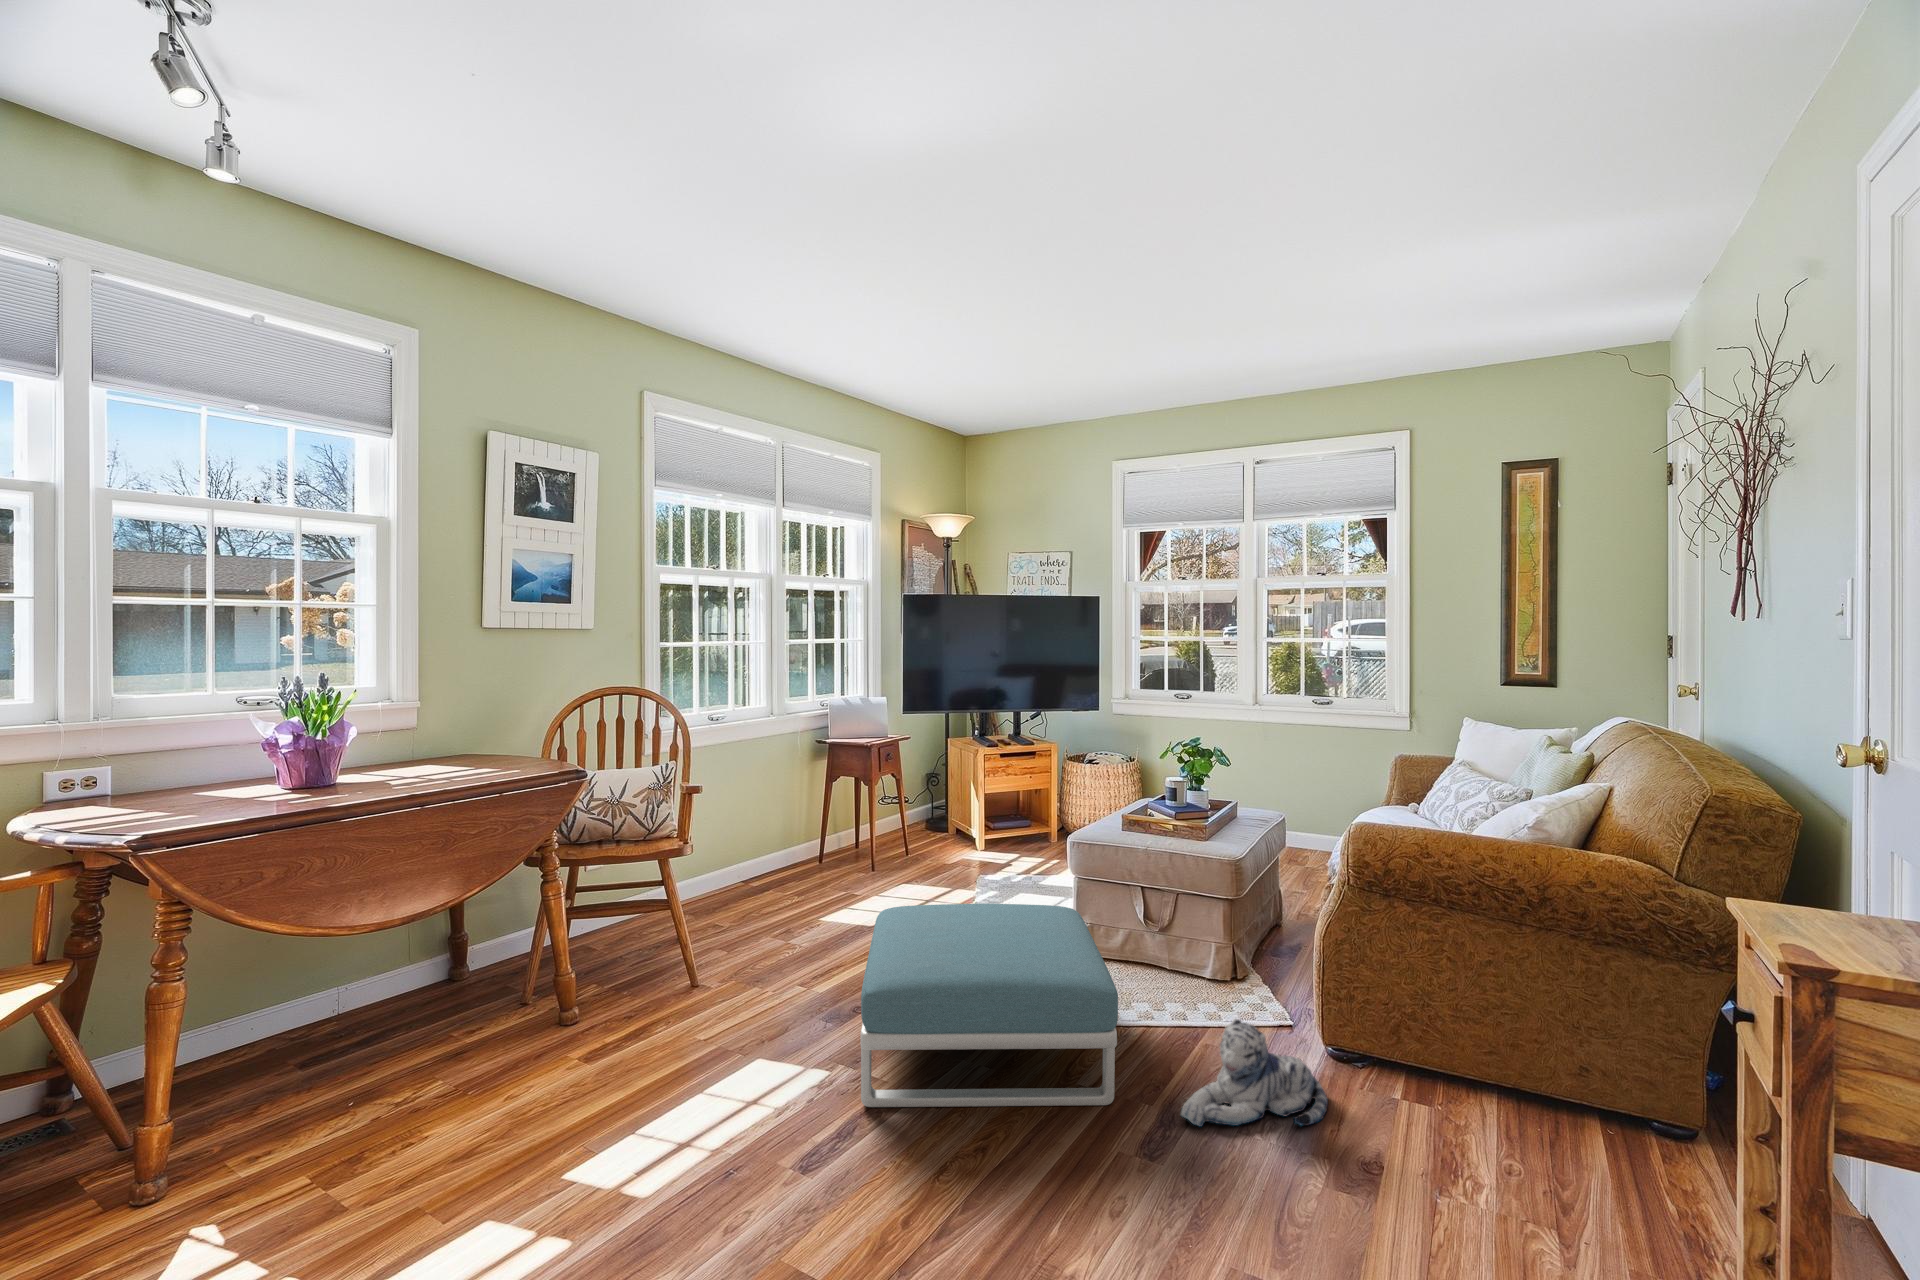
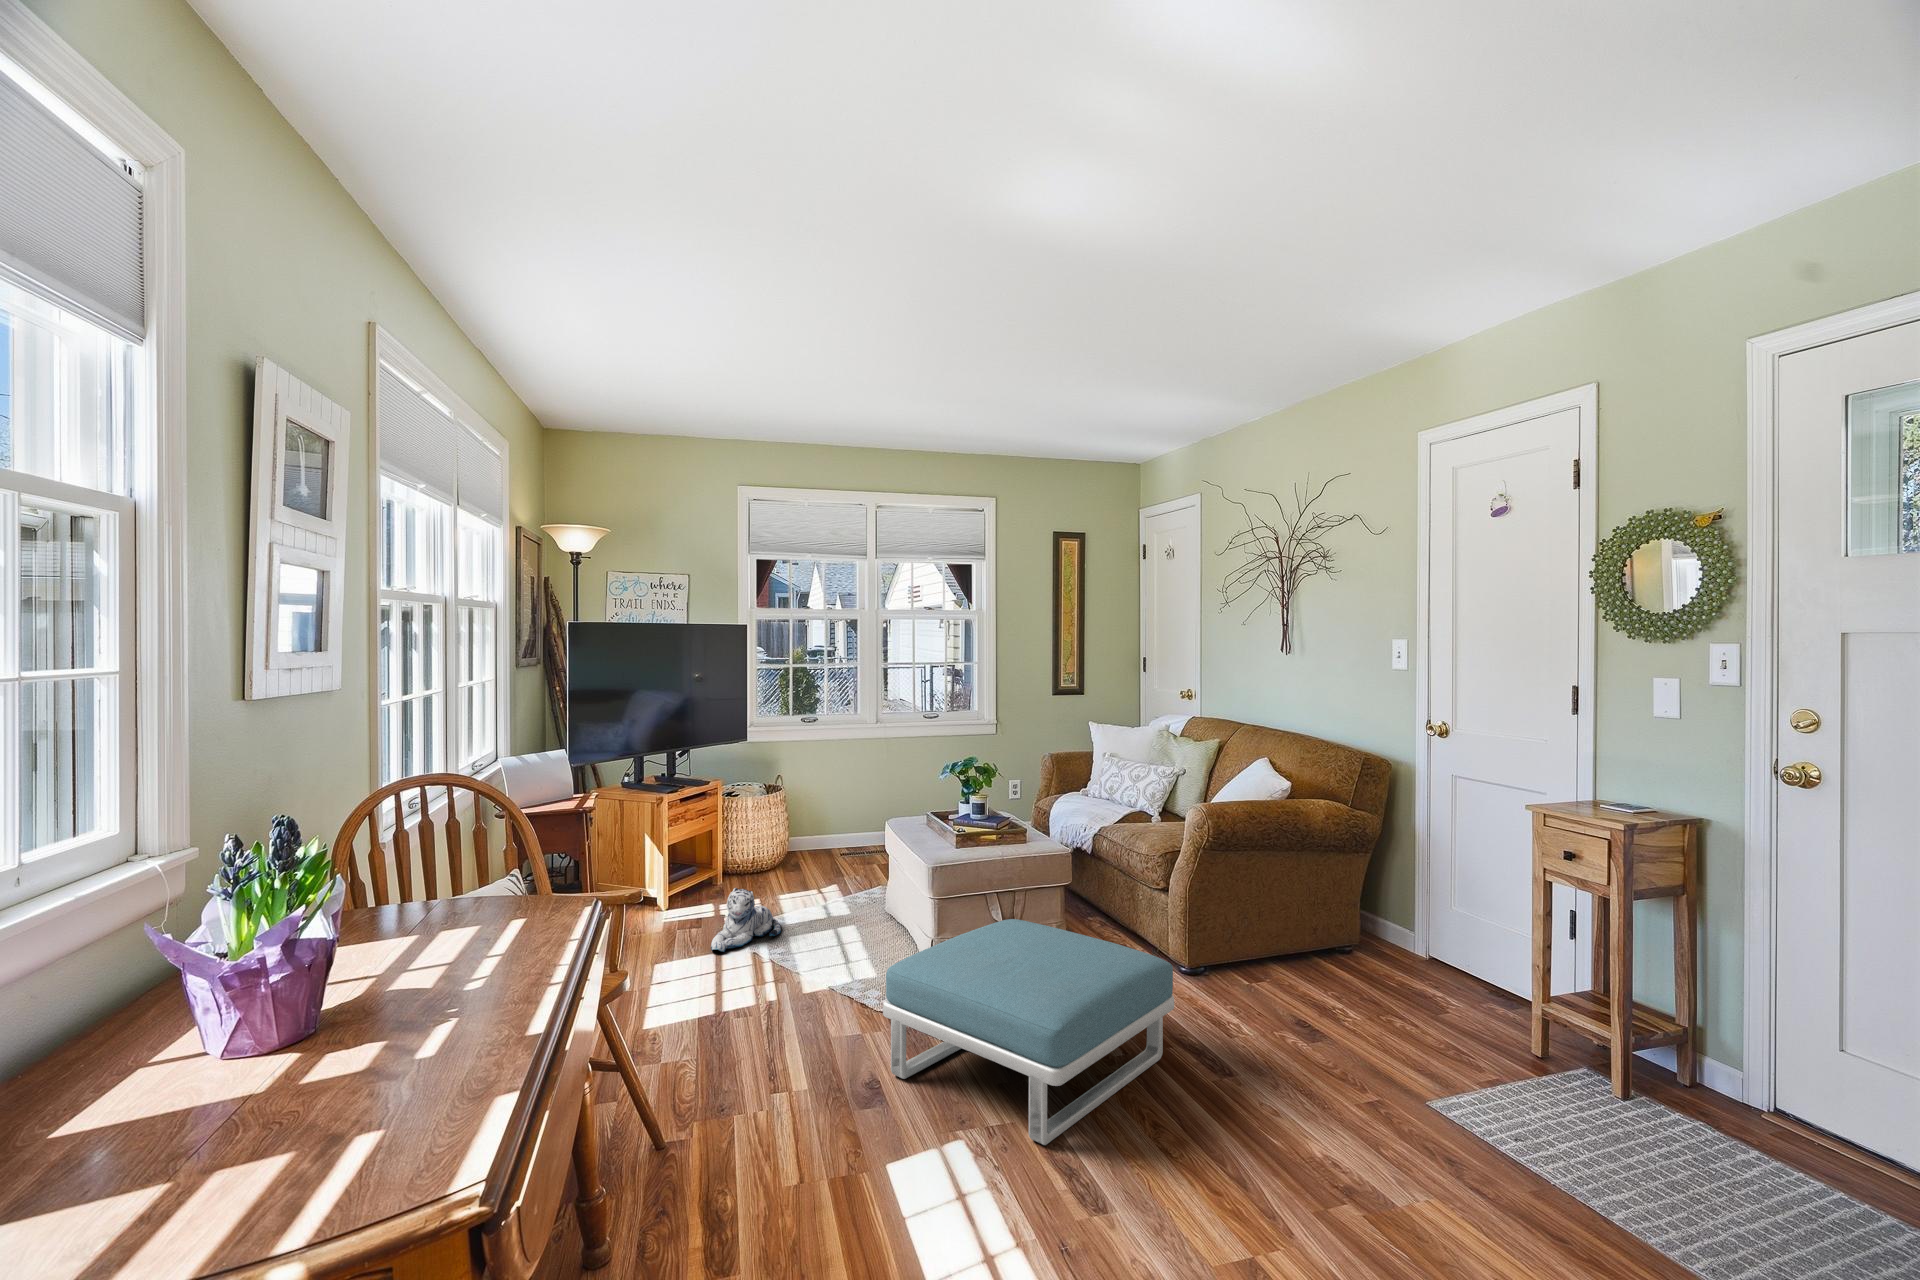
plush toy: present [1181,1019,1328,1126] -> present [711,888,781,952]

